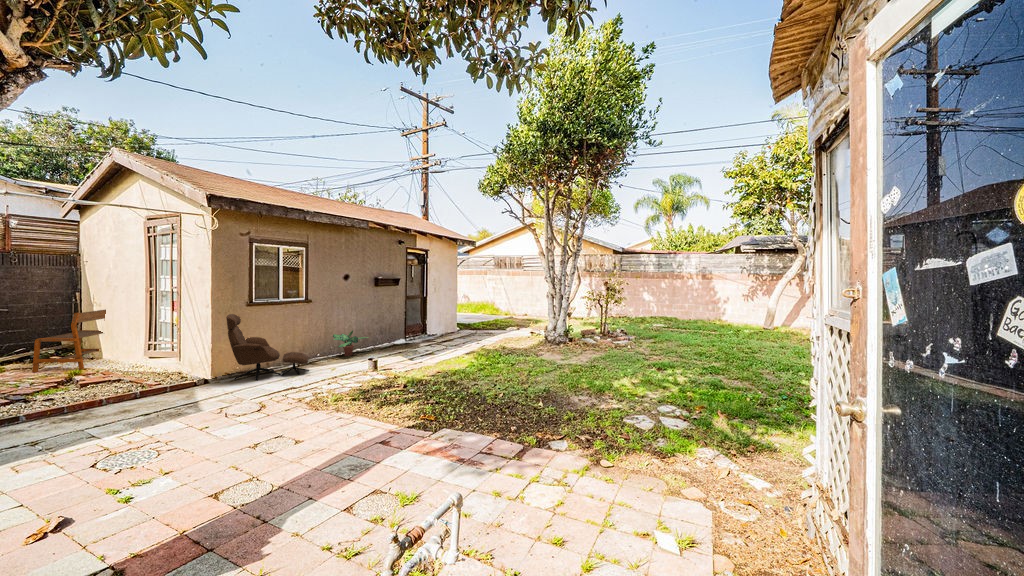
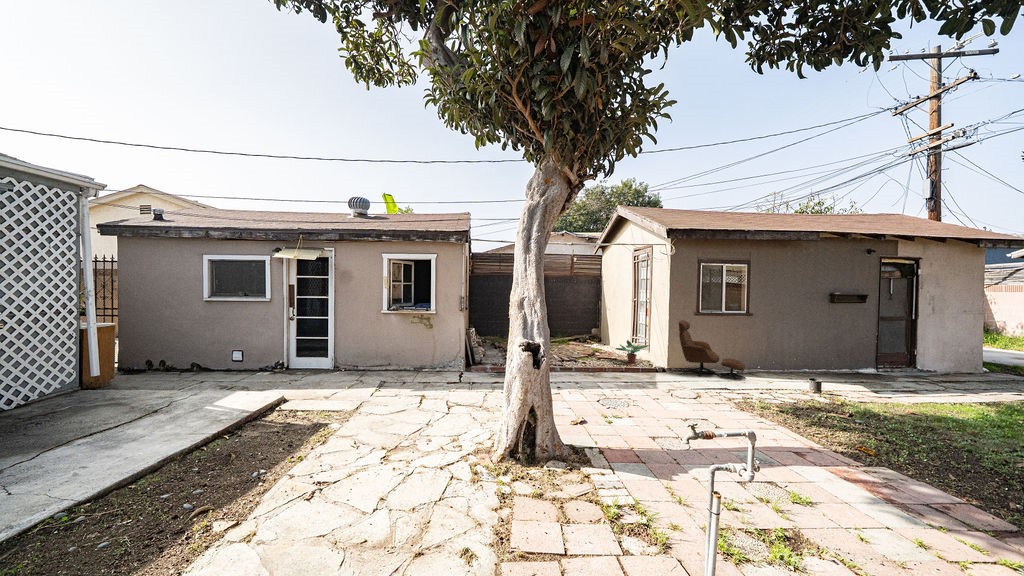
bench: present [32,309,106,372] -> none [580,312,618,350]
potted plant: present [333,330,366,356] -> present [616,340,648,364]

